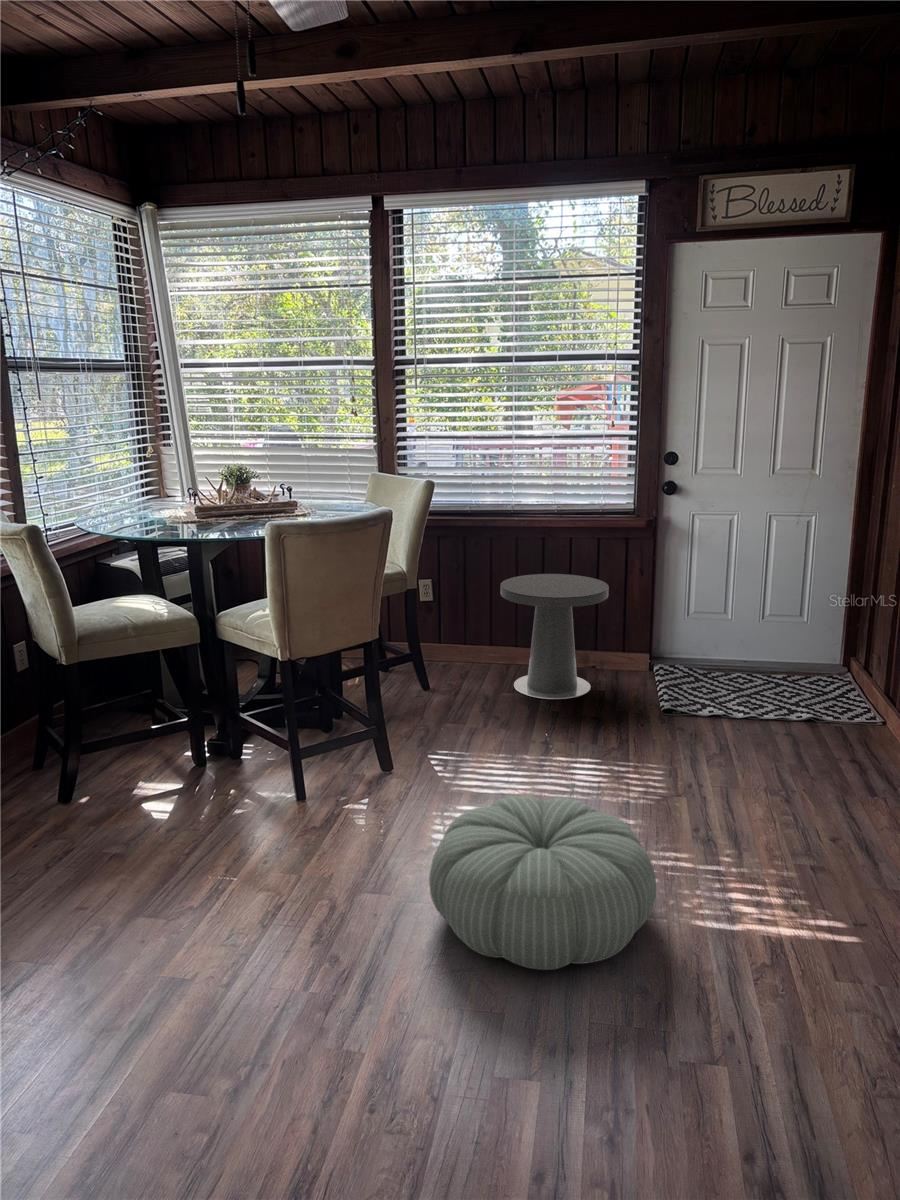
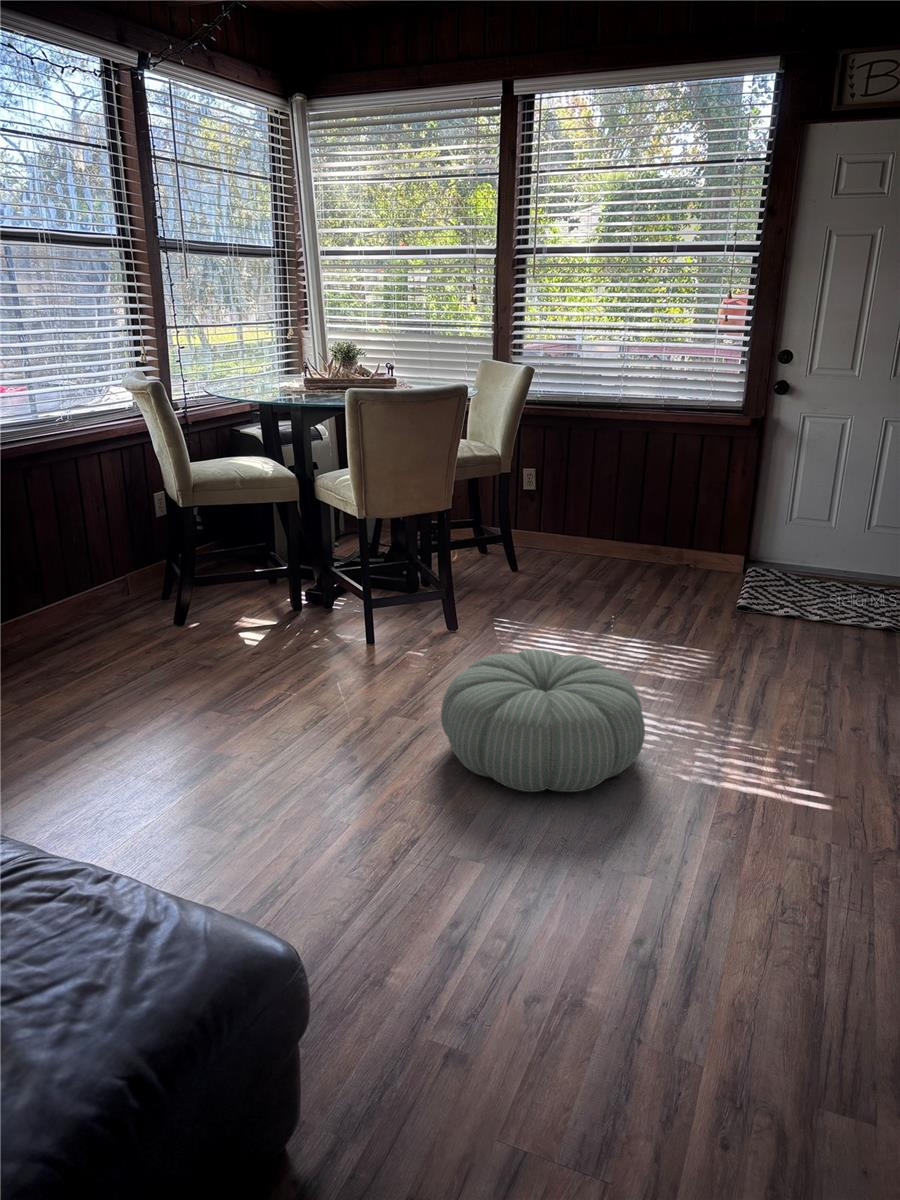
side table: present [500,574,609,699] -> none [594,468,701,588]

